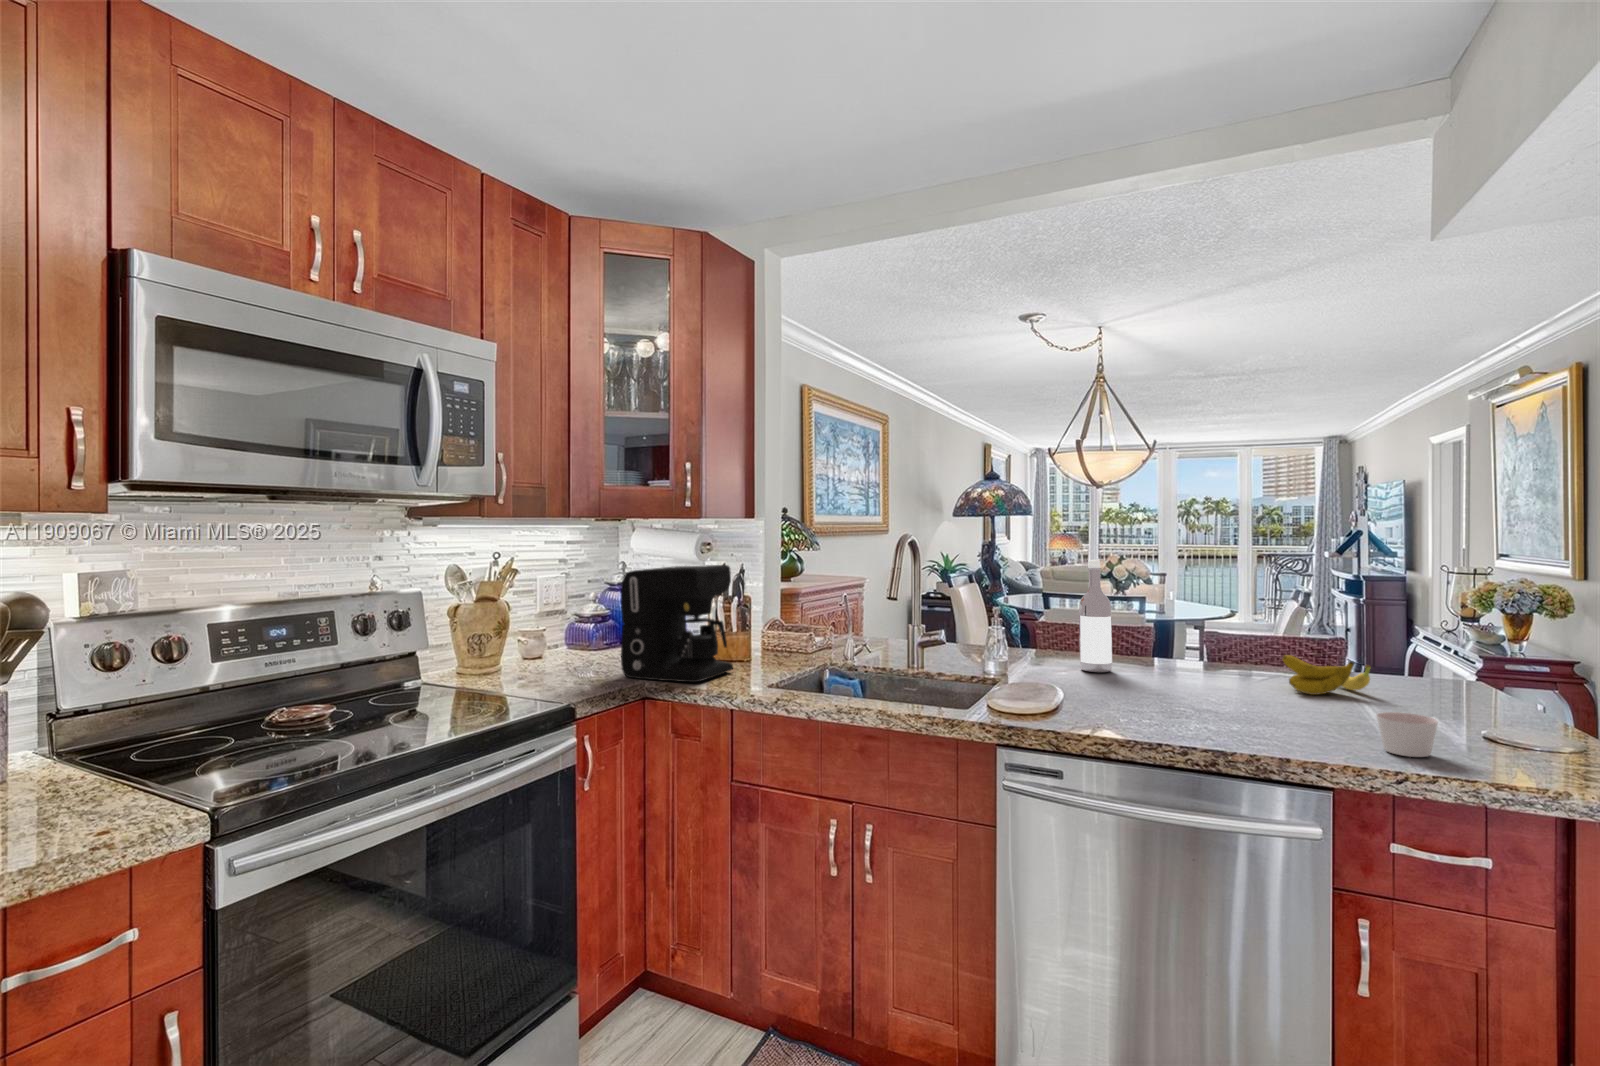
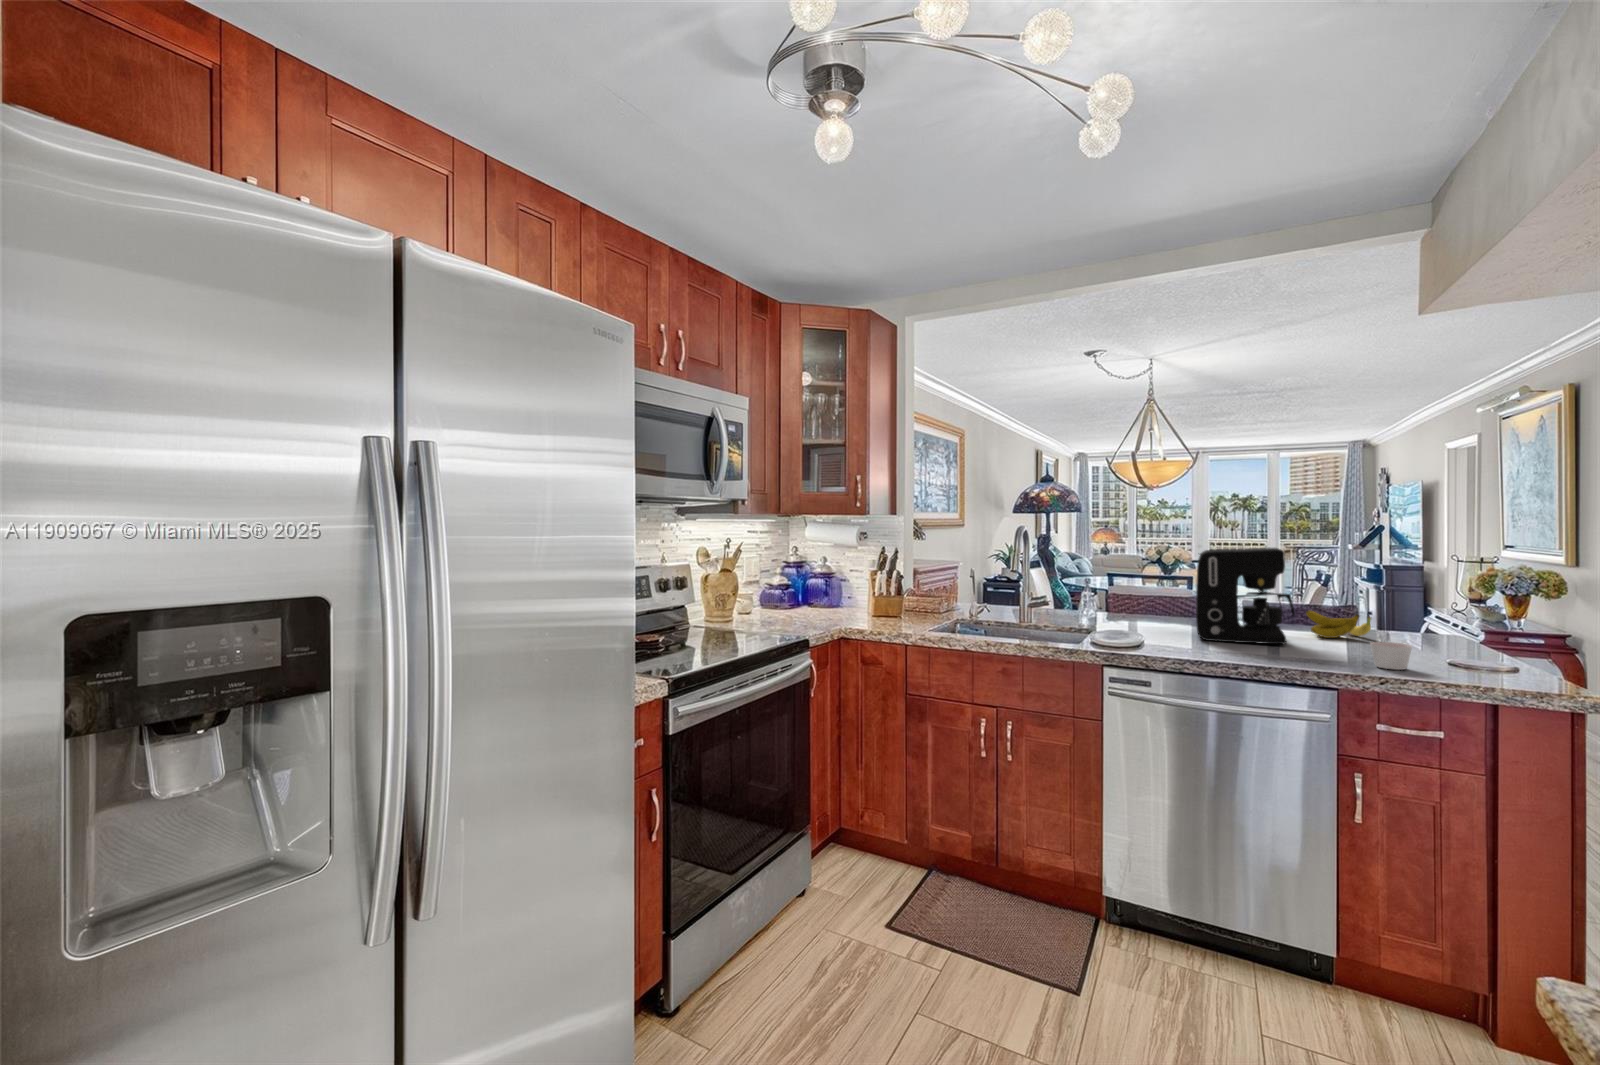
wine bottle: present [1079,560,1112,672] -> none [1153,543,1177,624]
coffee maker: present [621,565,733,682] -> present [1196,548,1295,644]

